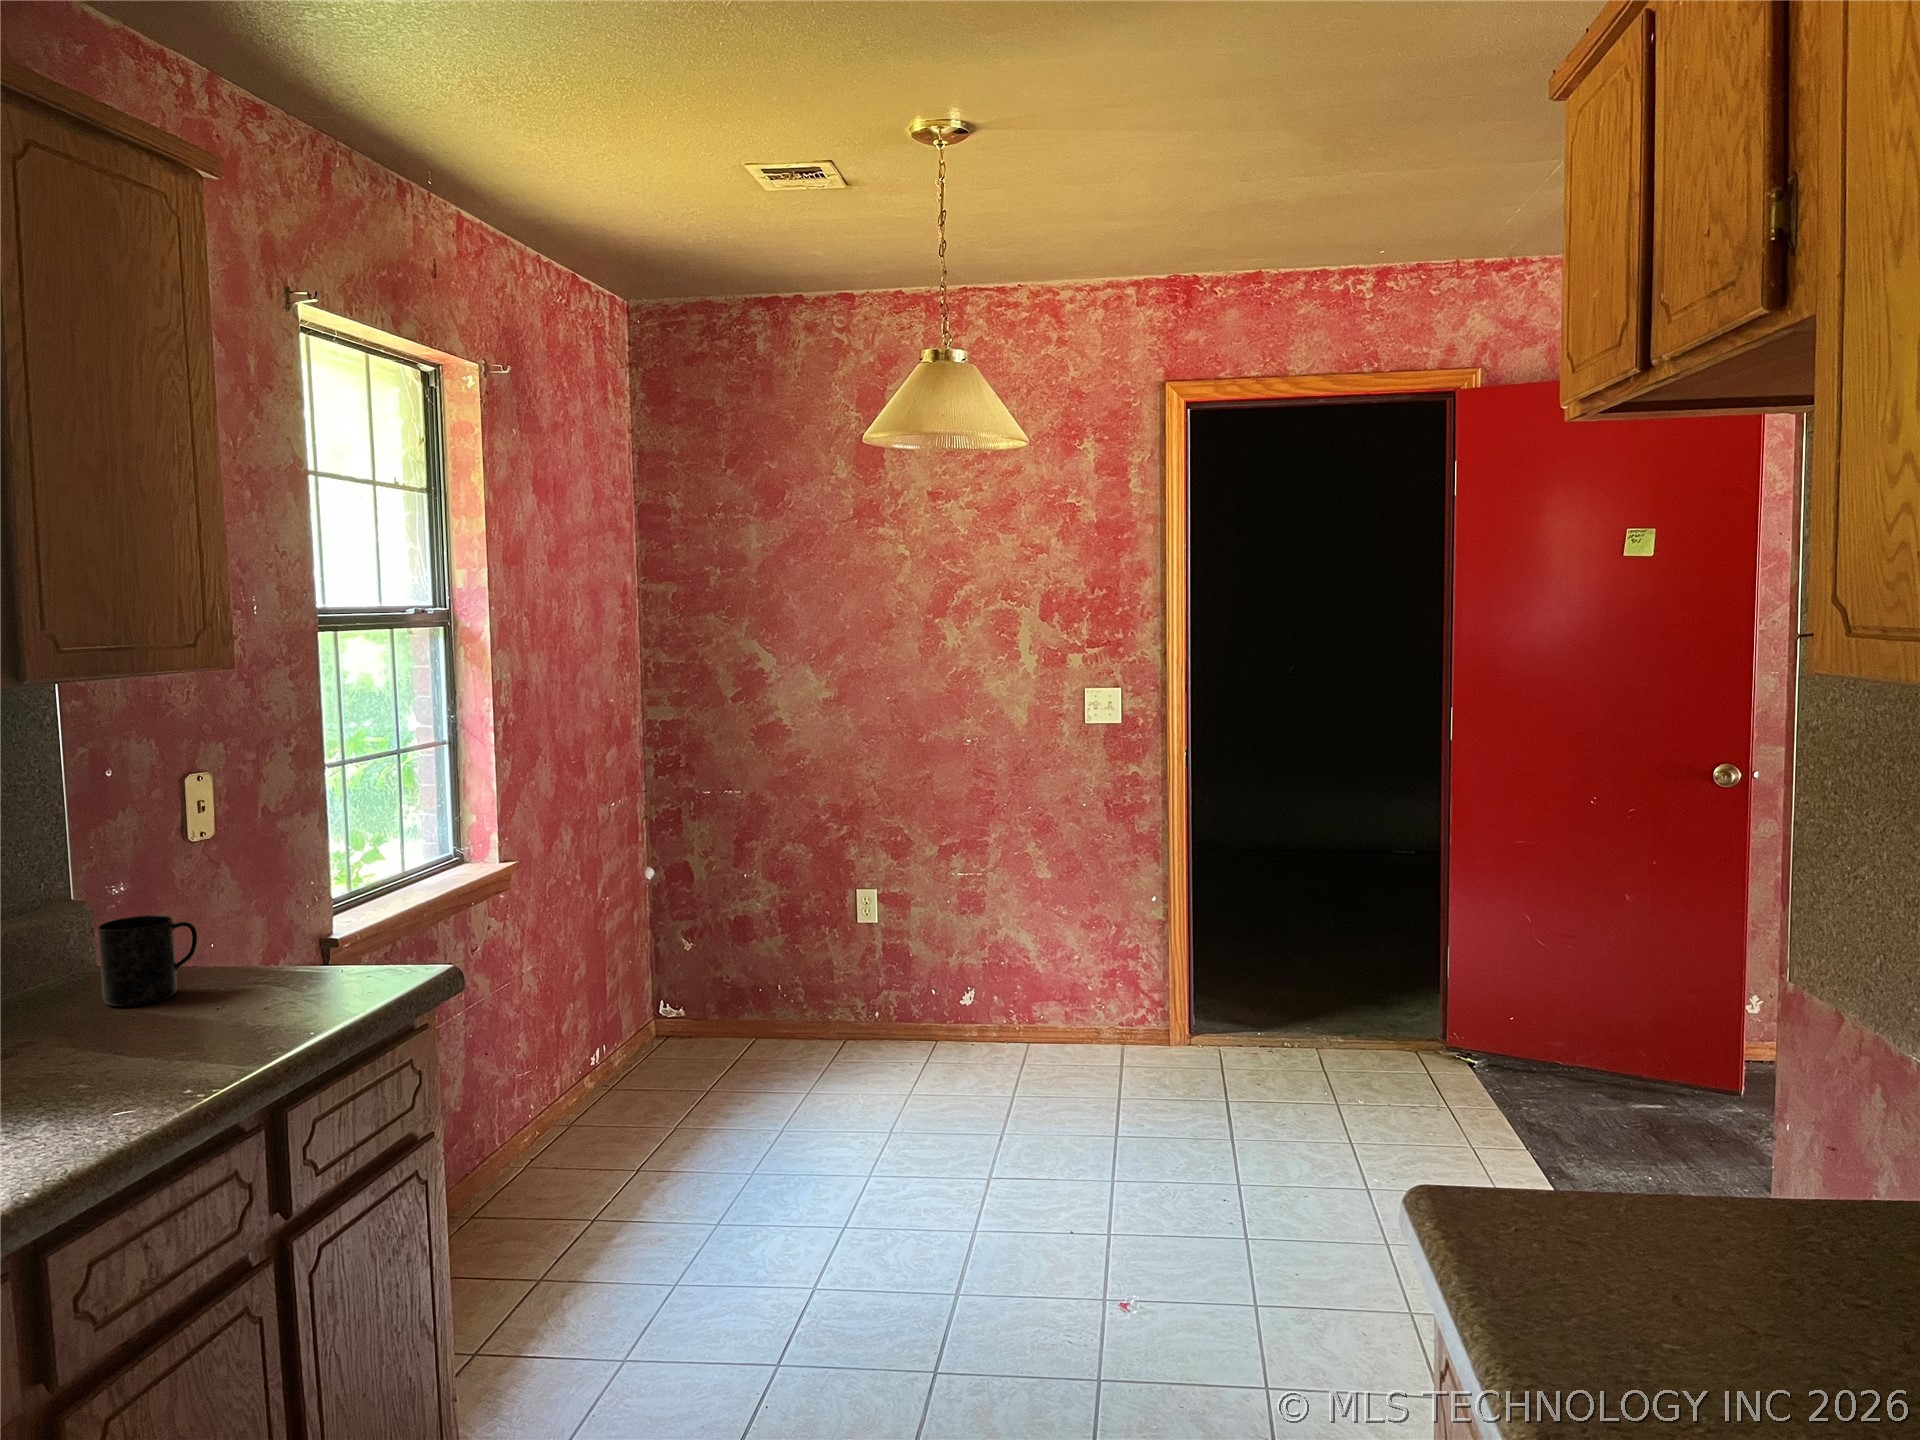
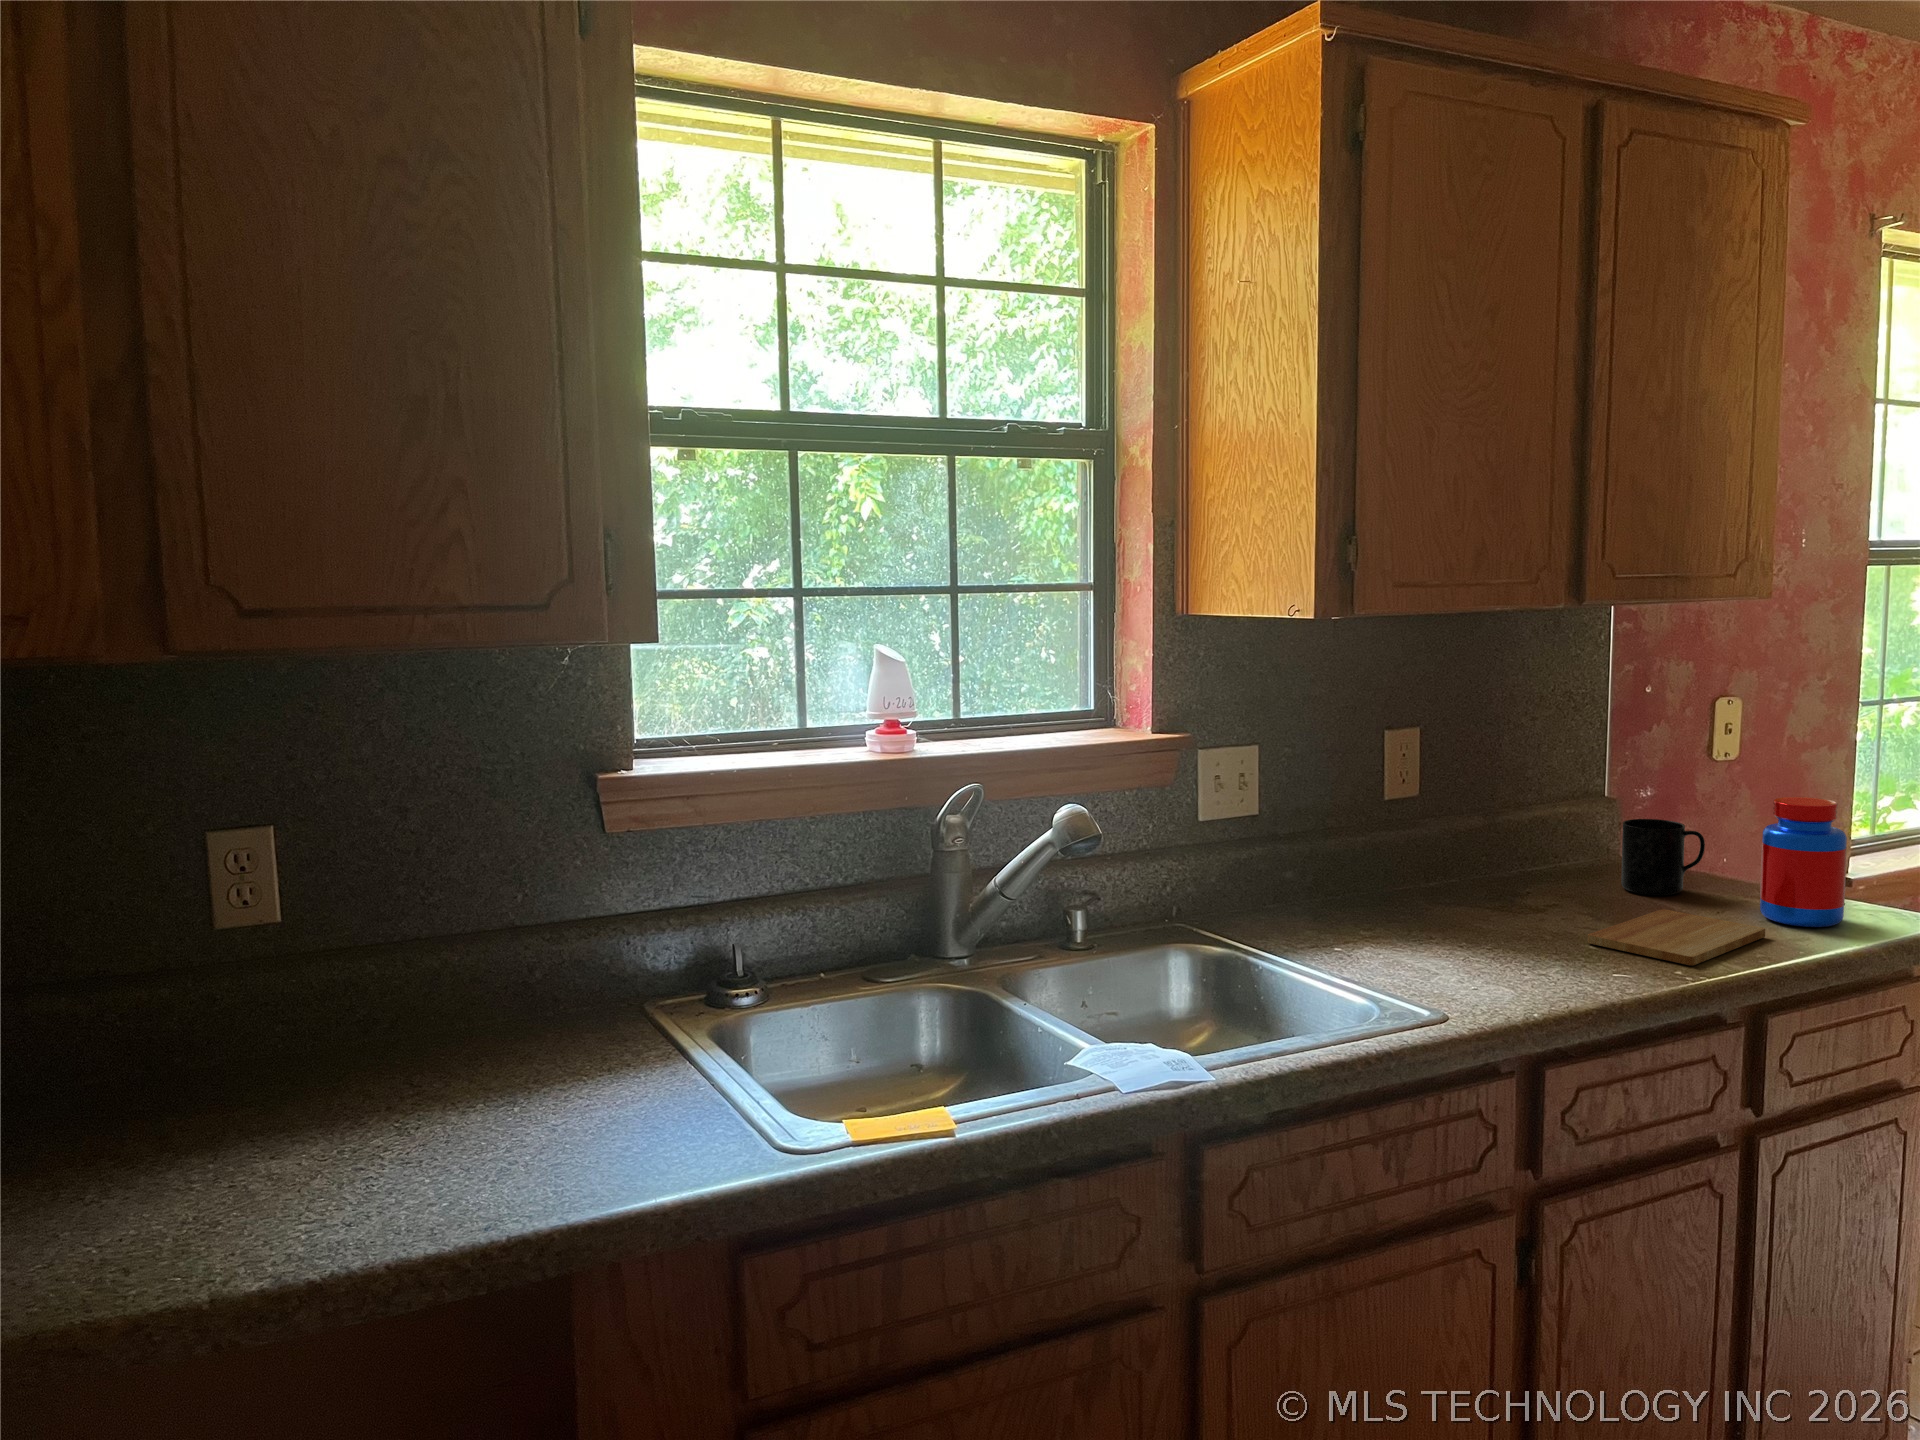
jar: none [259,865,346,1002] -> present [1760,797,1847,927]
cutting board: none [72,1012,275,1084] -> present [1588,909,1765,965]

